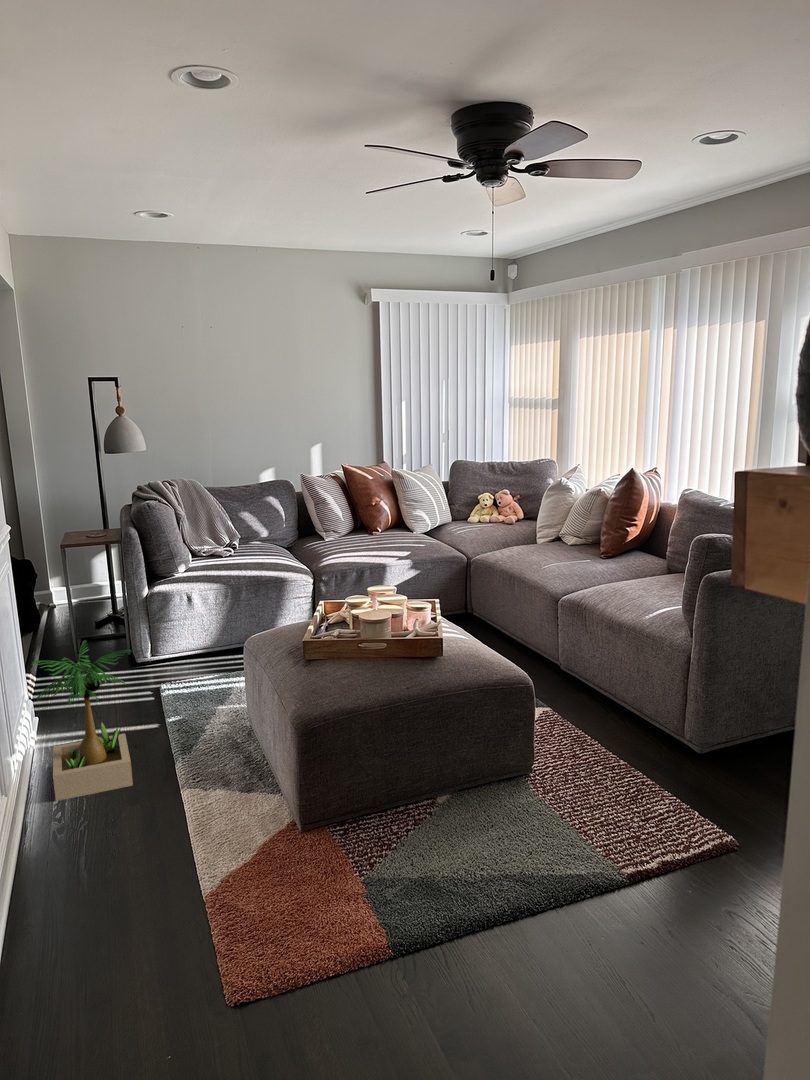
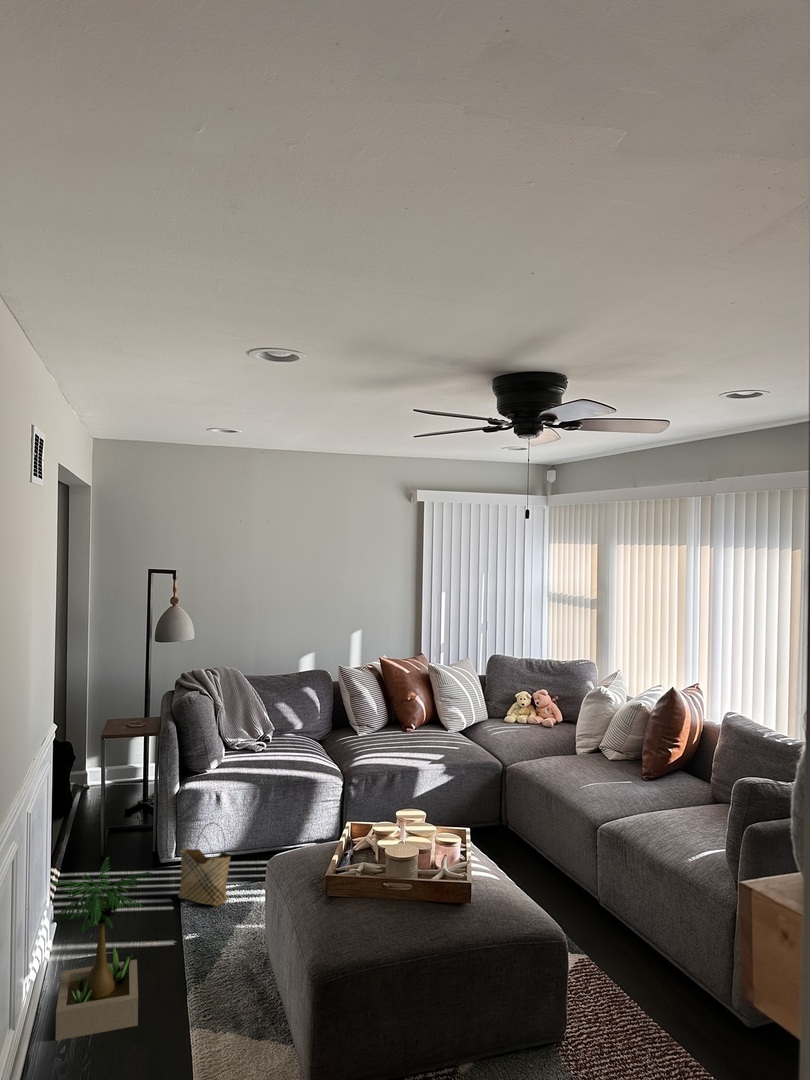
woven basket: none [156,617,207,692] -> present [178,822,231,906]

